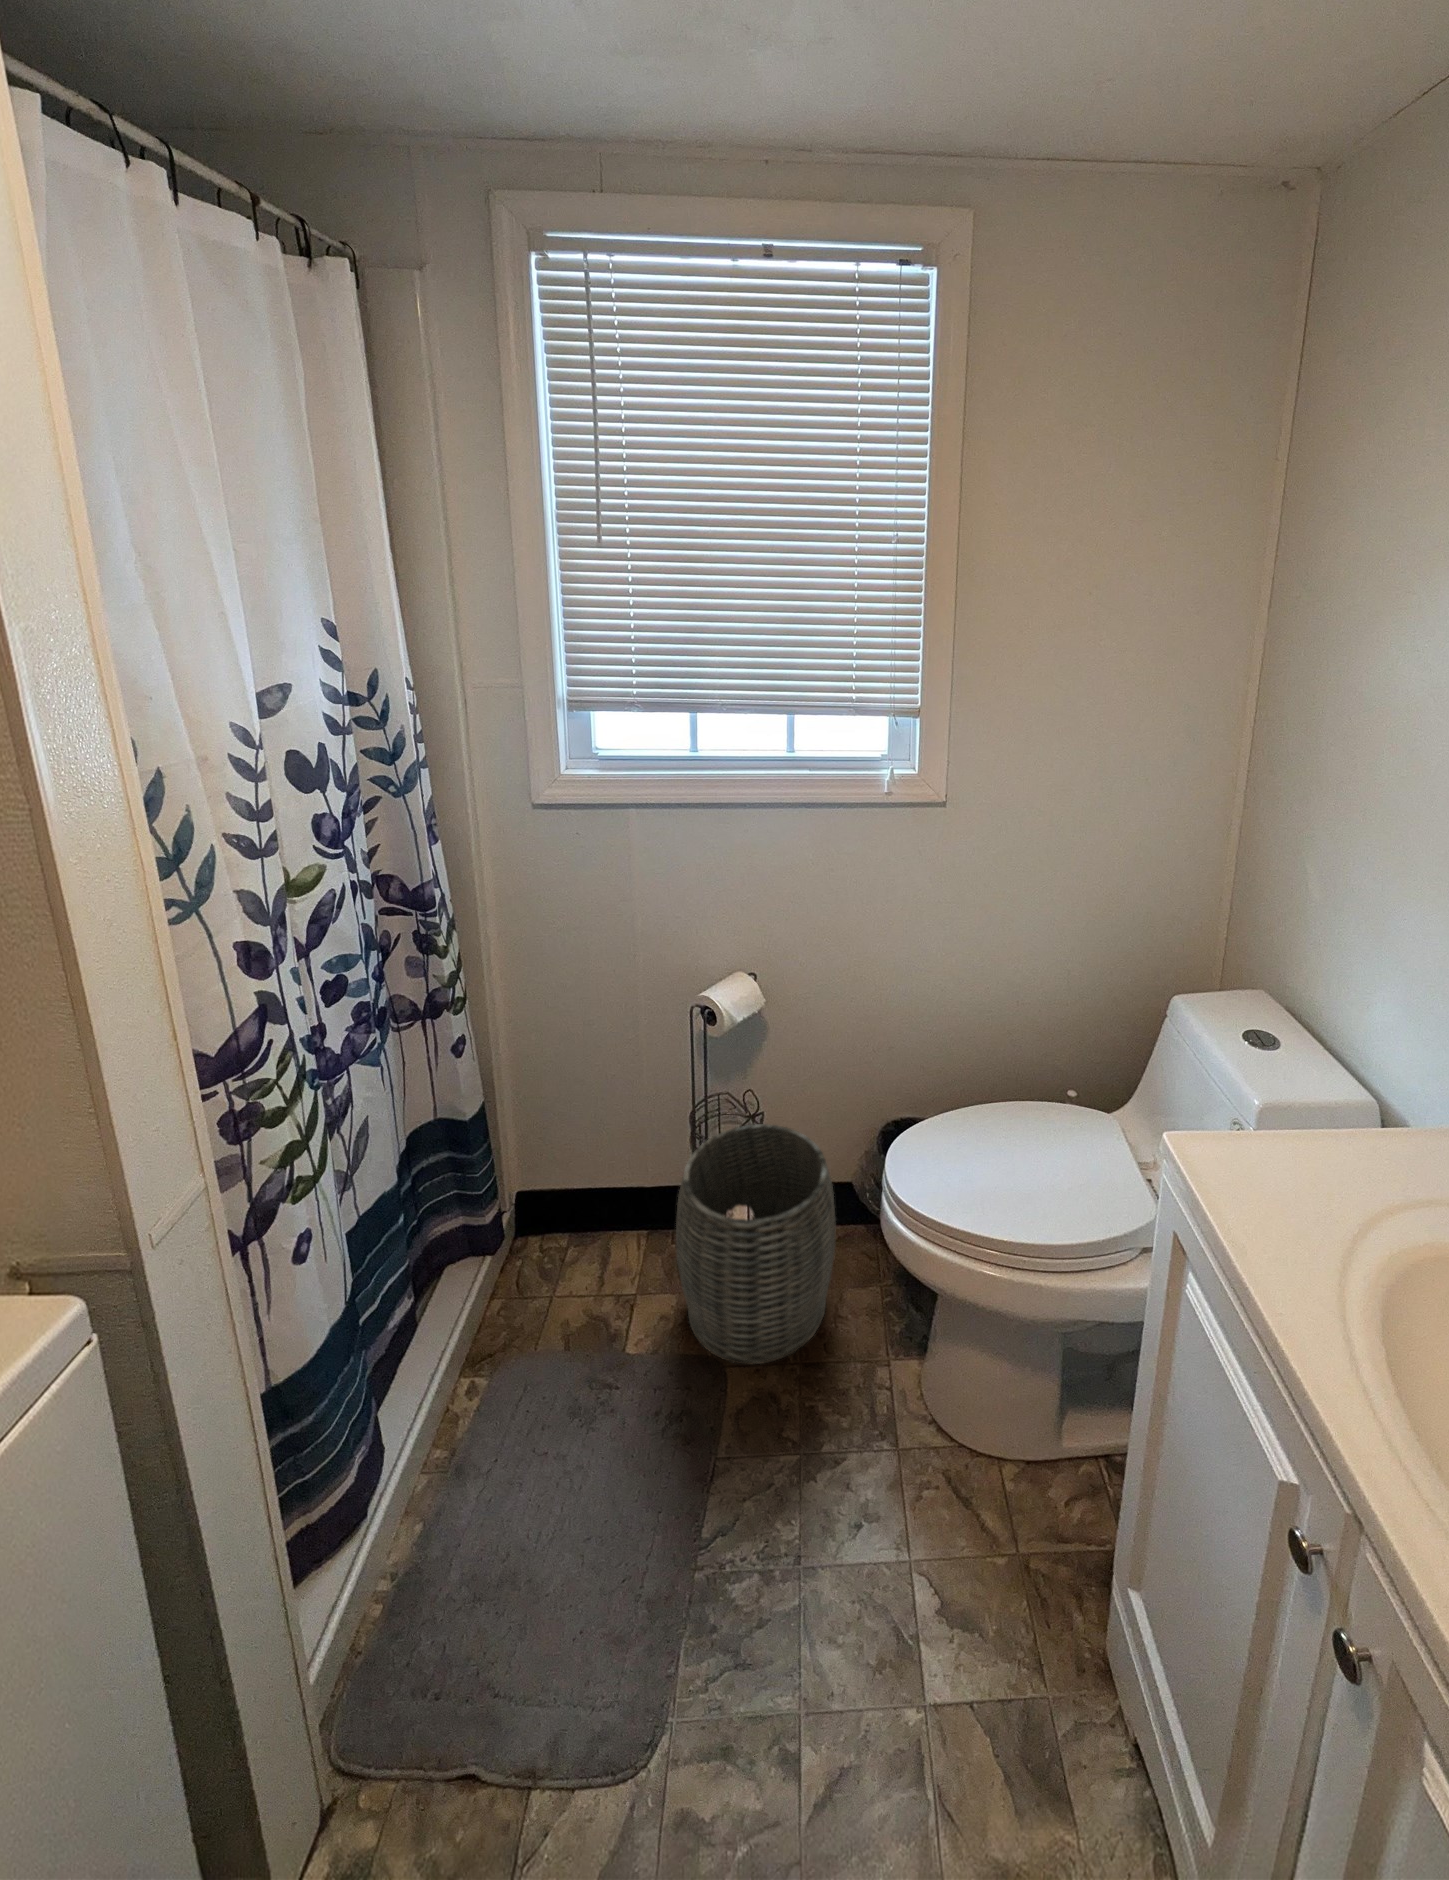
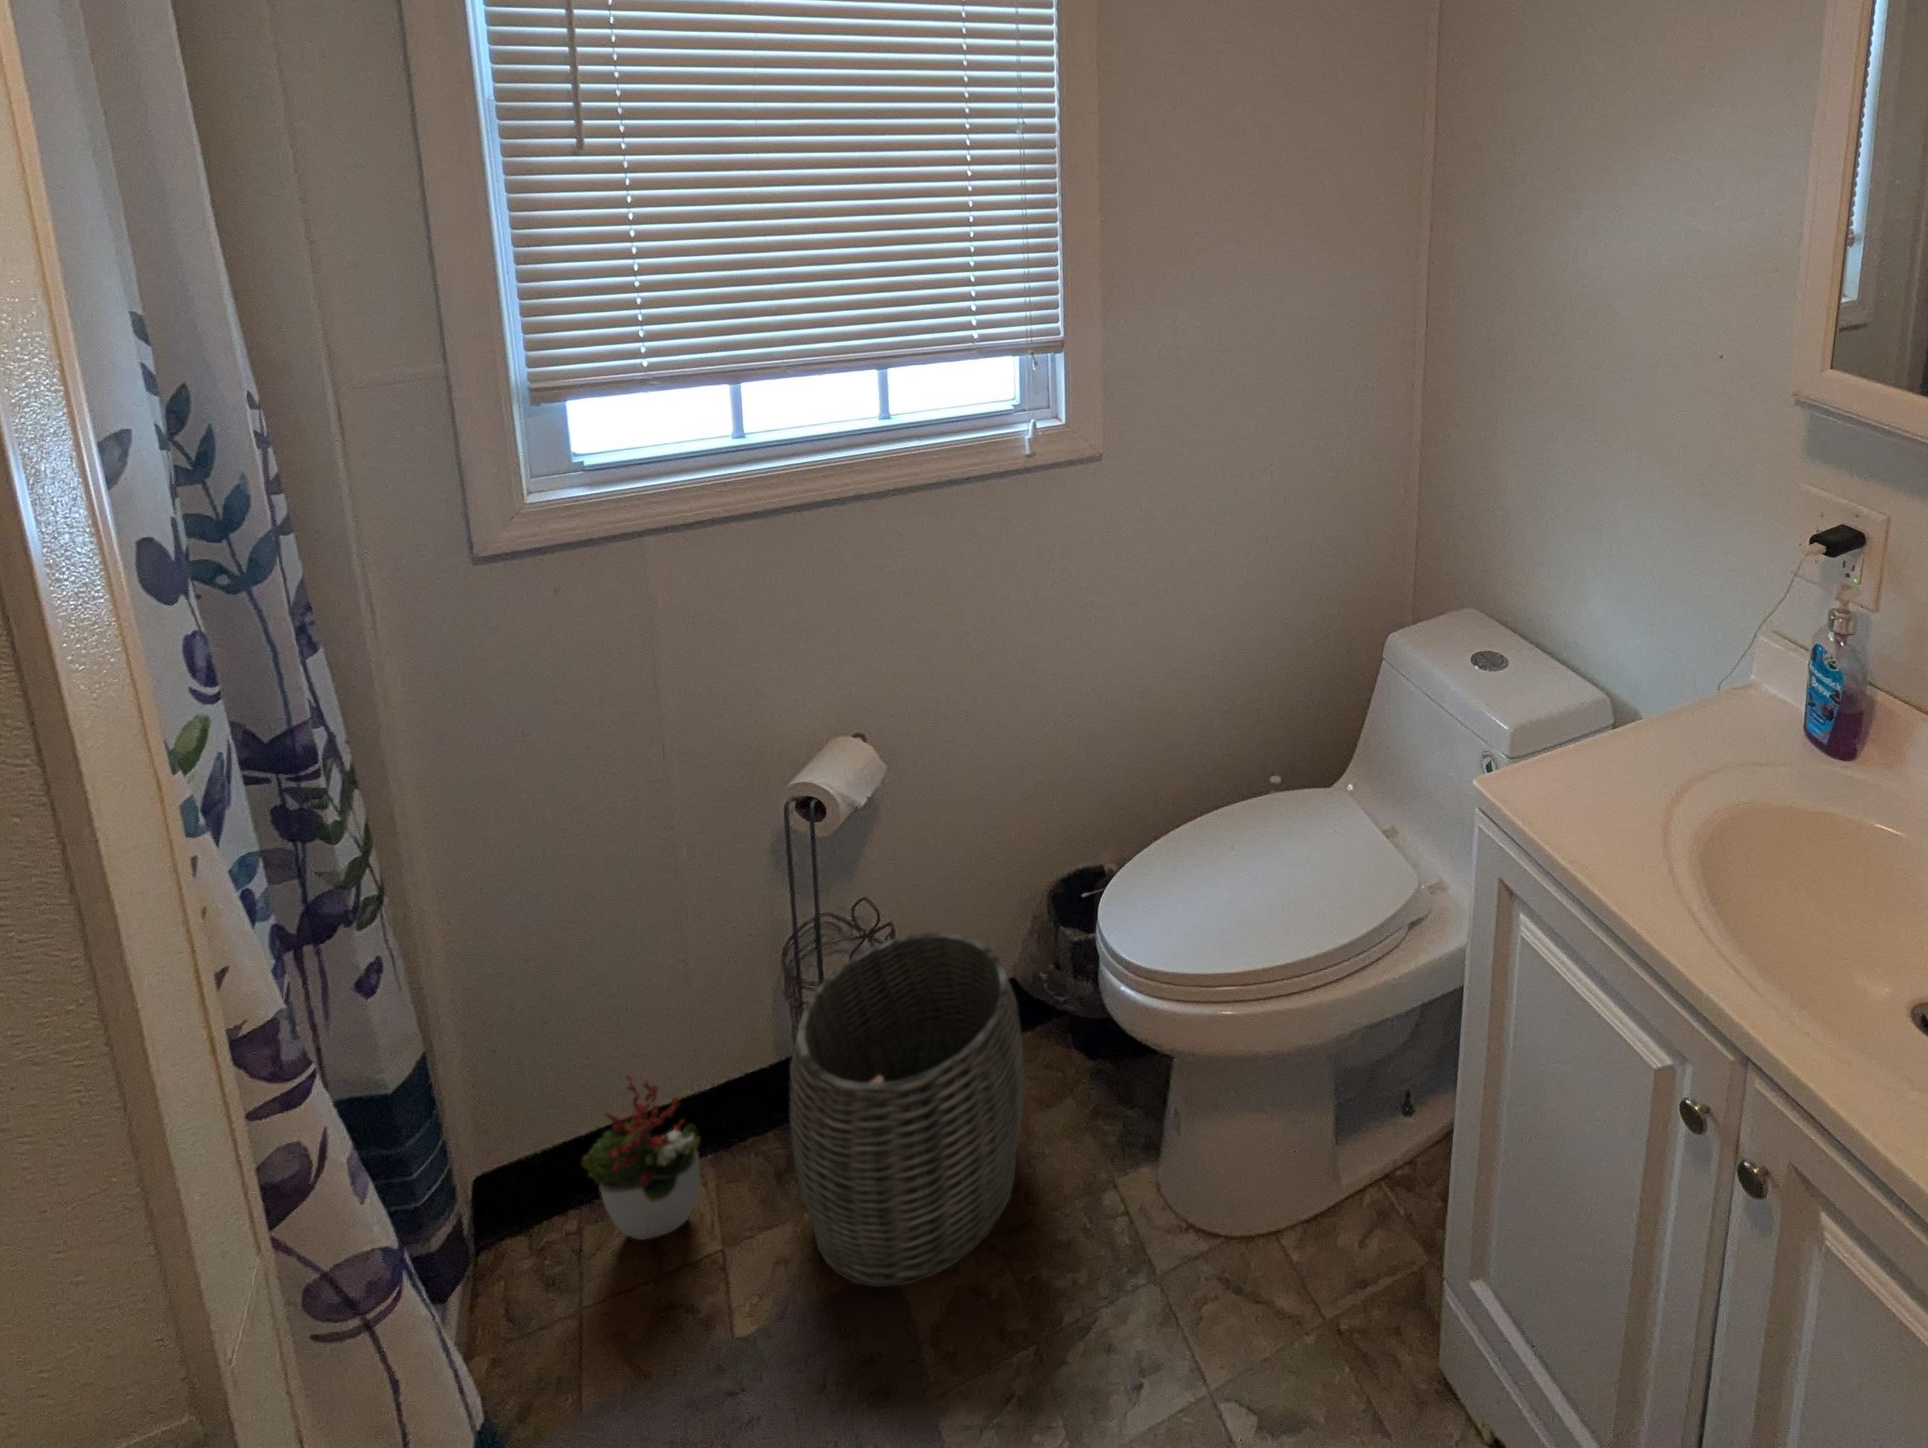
decorative plant: none [567,1156,633,1267] -> present [582,1074,700,1240]

